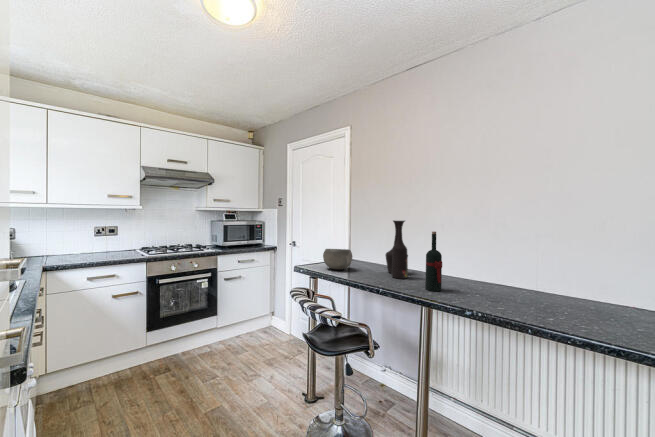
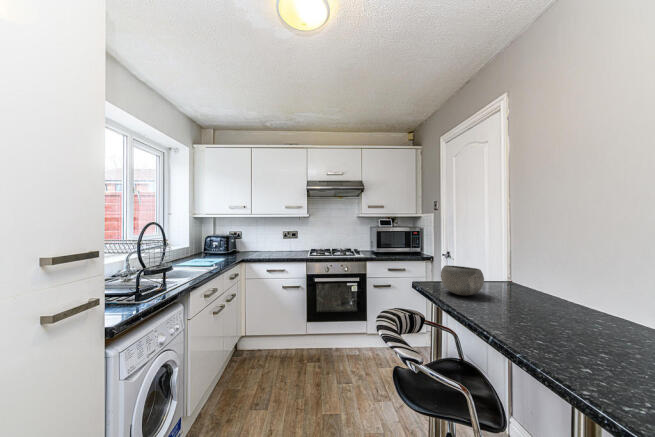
vase: present [385,220,408,279] -> none [536,229,583,329]
wine bottle: present [425,232,442,291] -> none [578,253,617,370]

